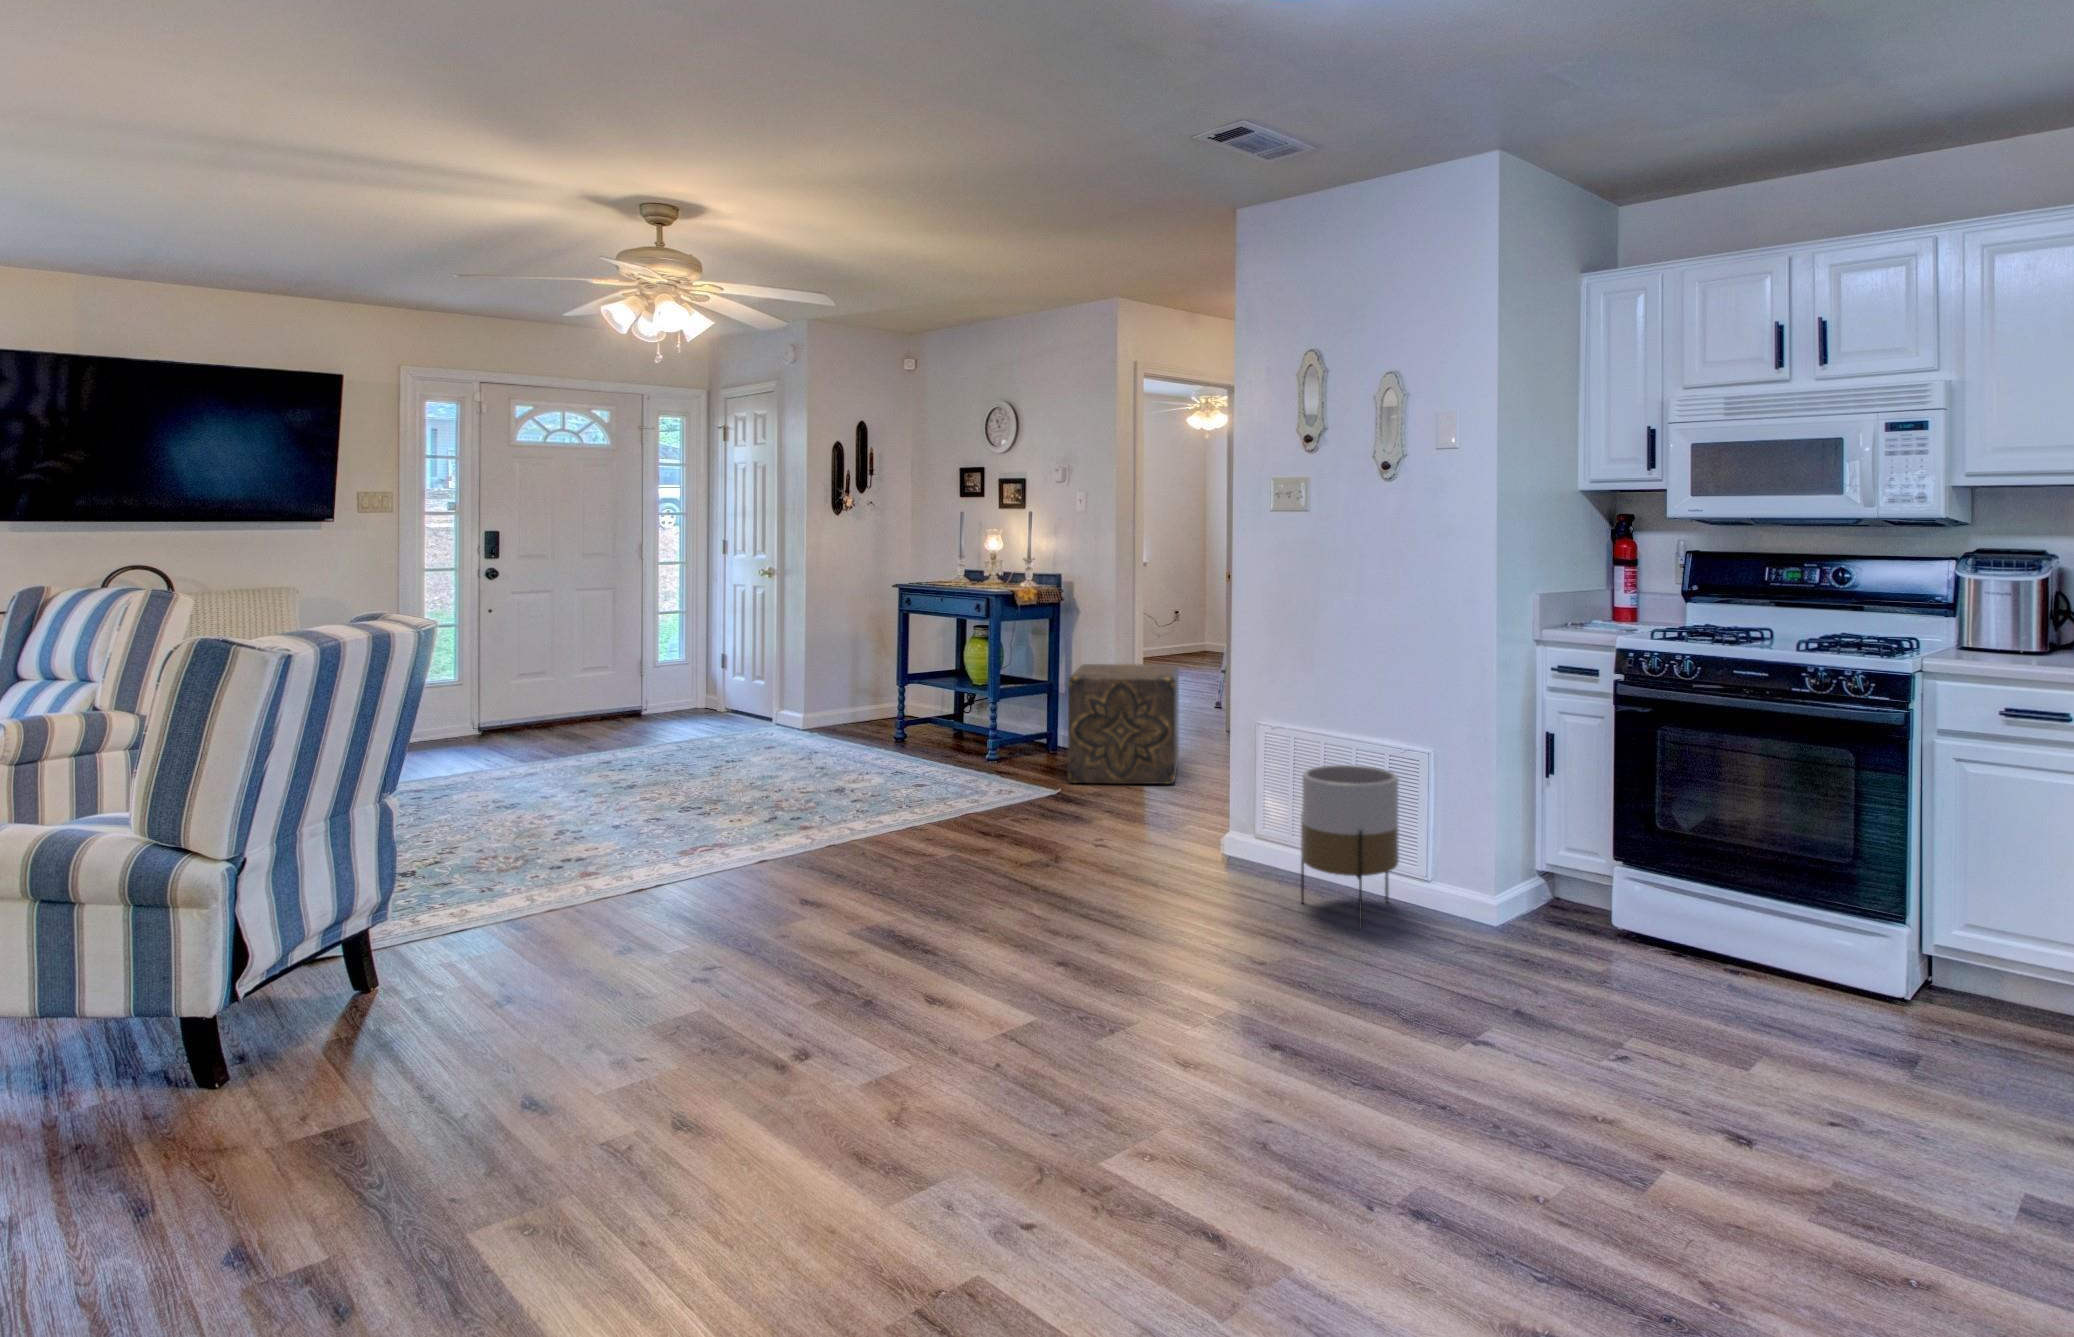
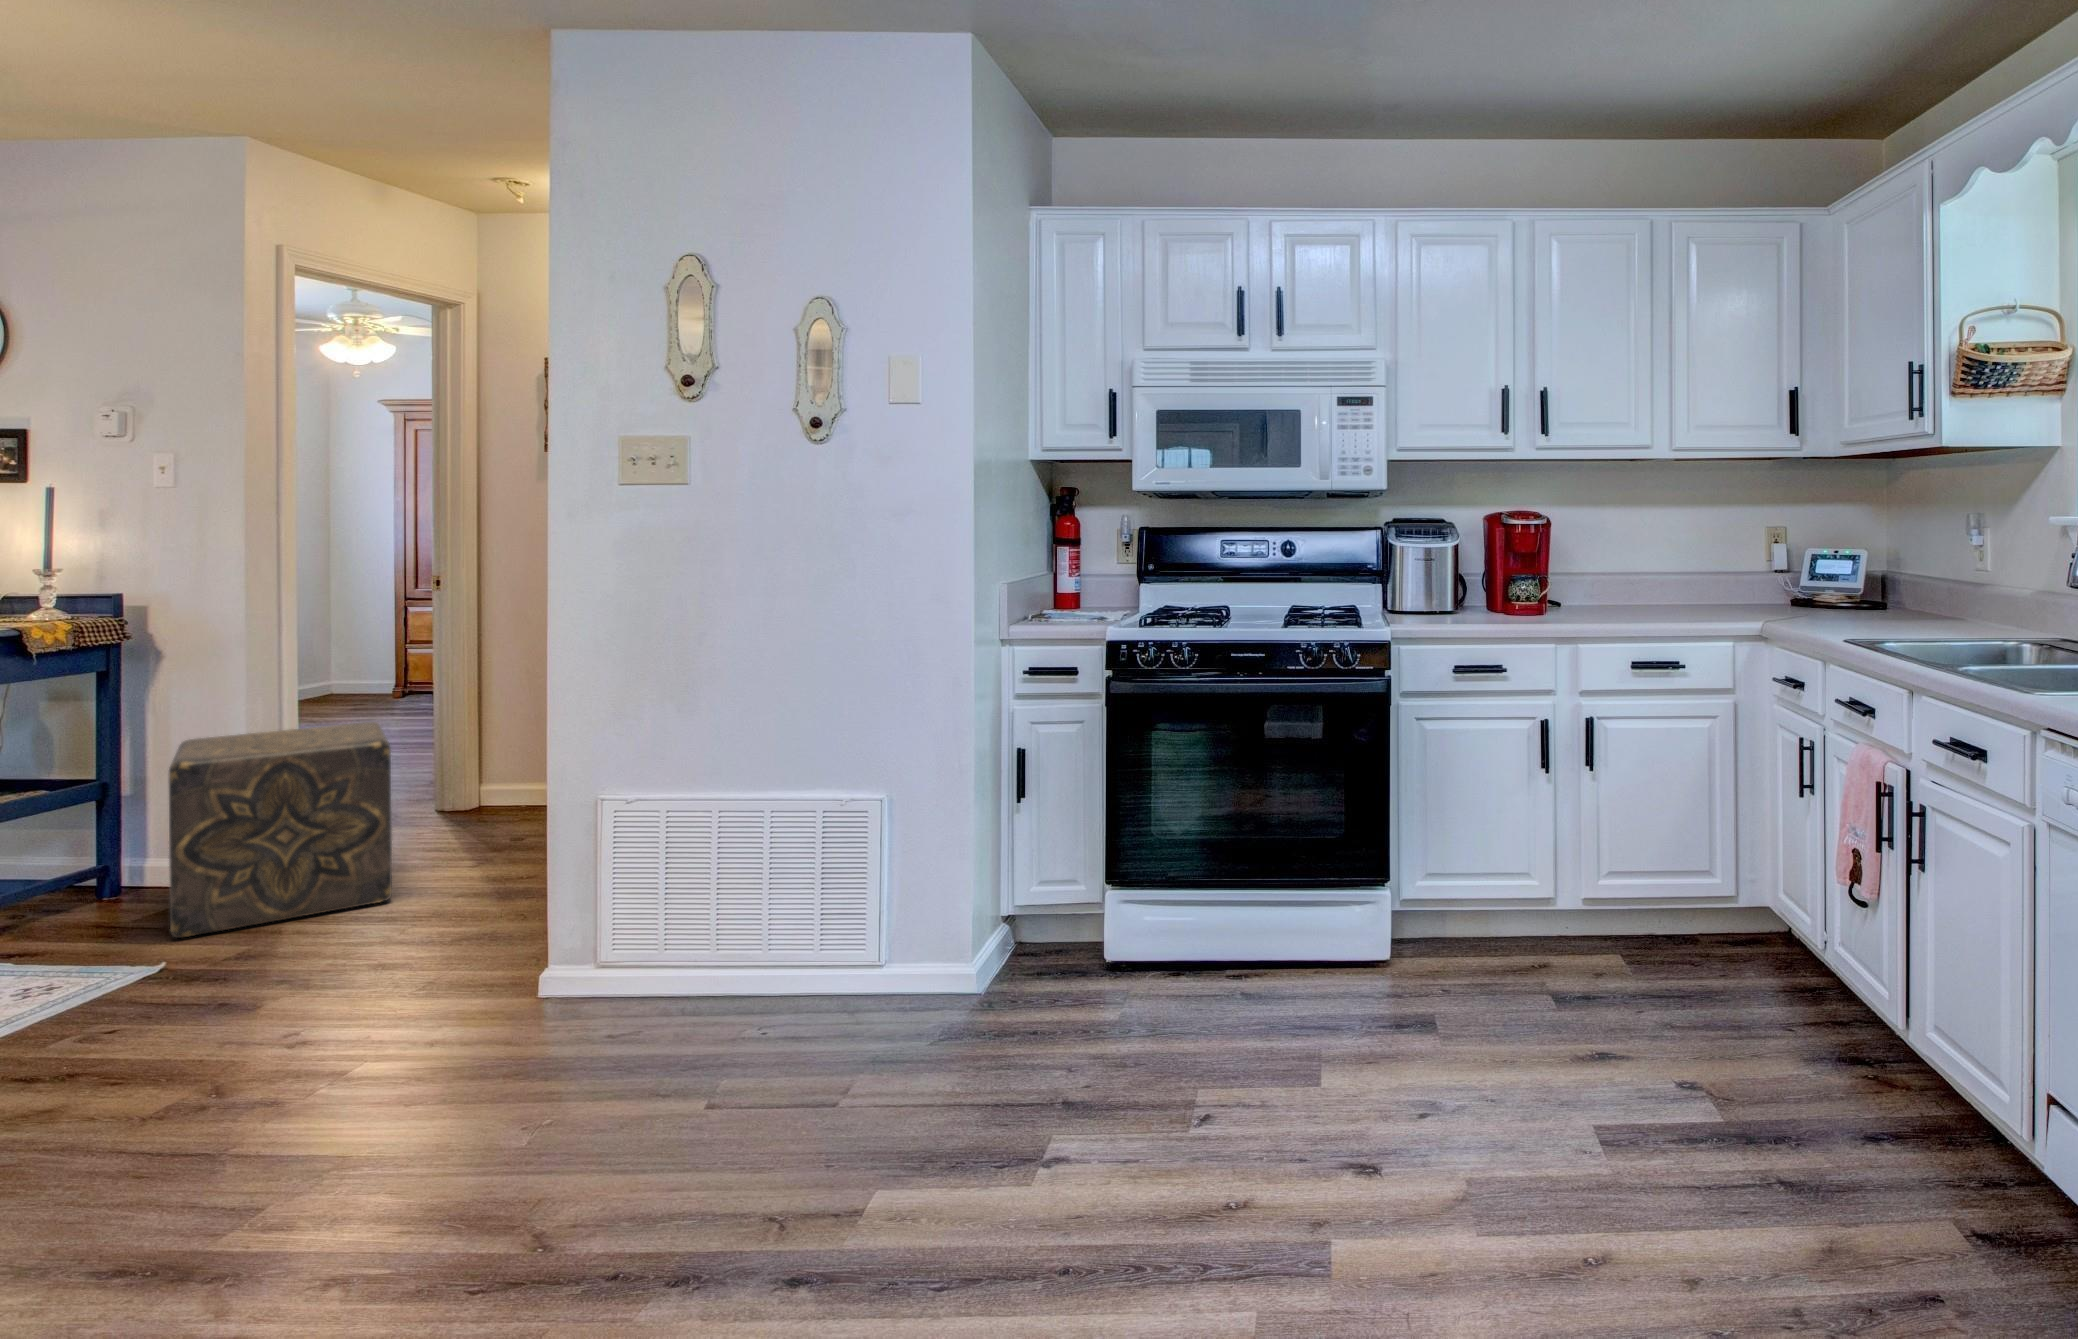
planter: present [1301,765,1399,927] -> none [703,827,851,1052]

